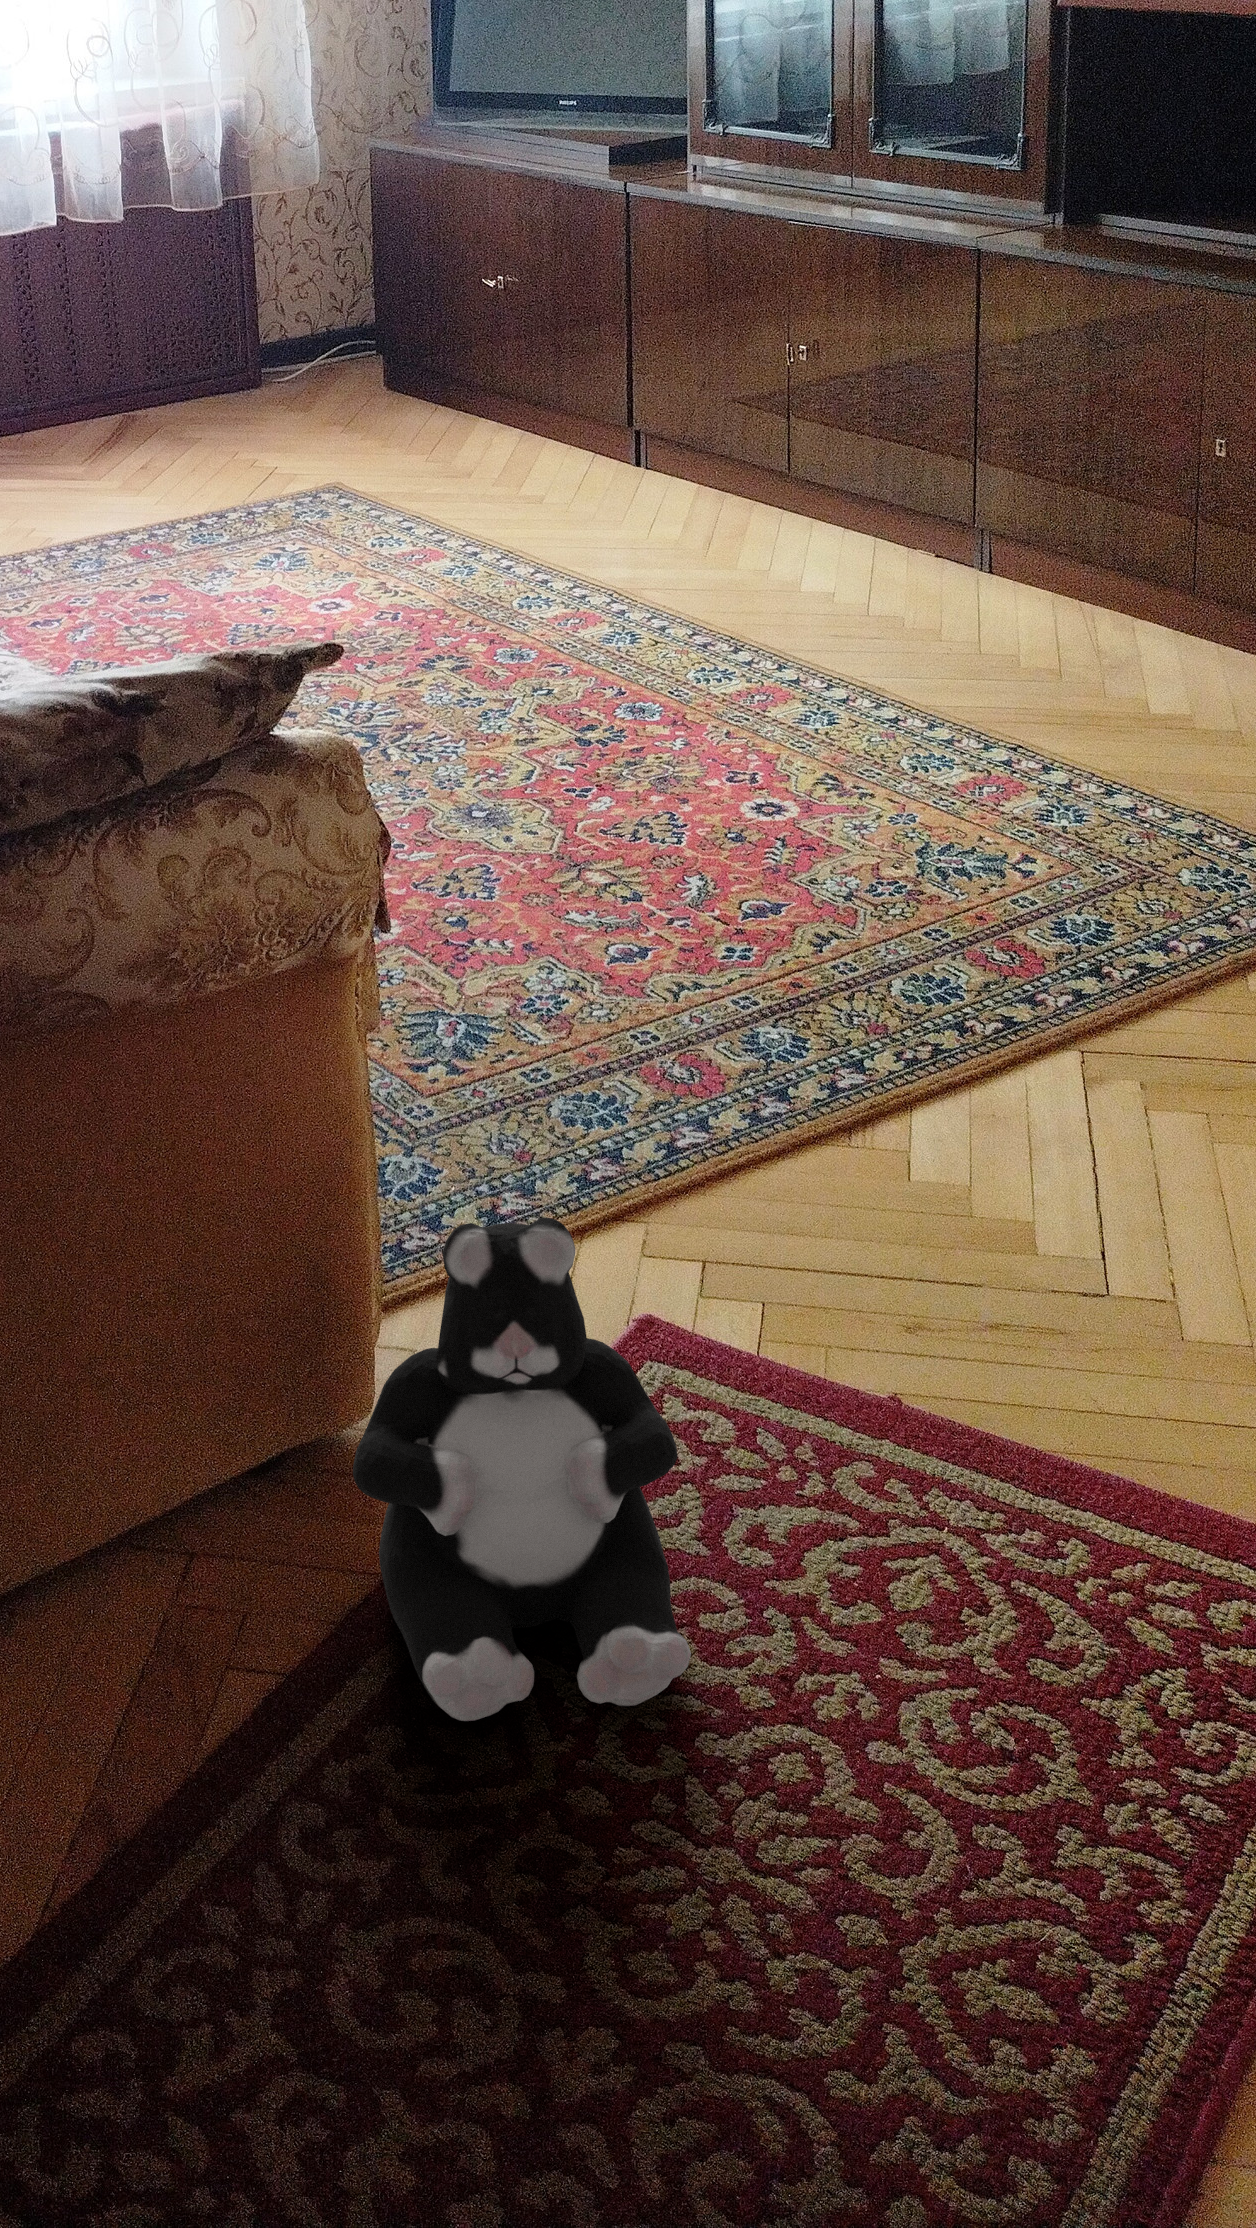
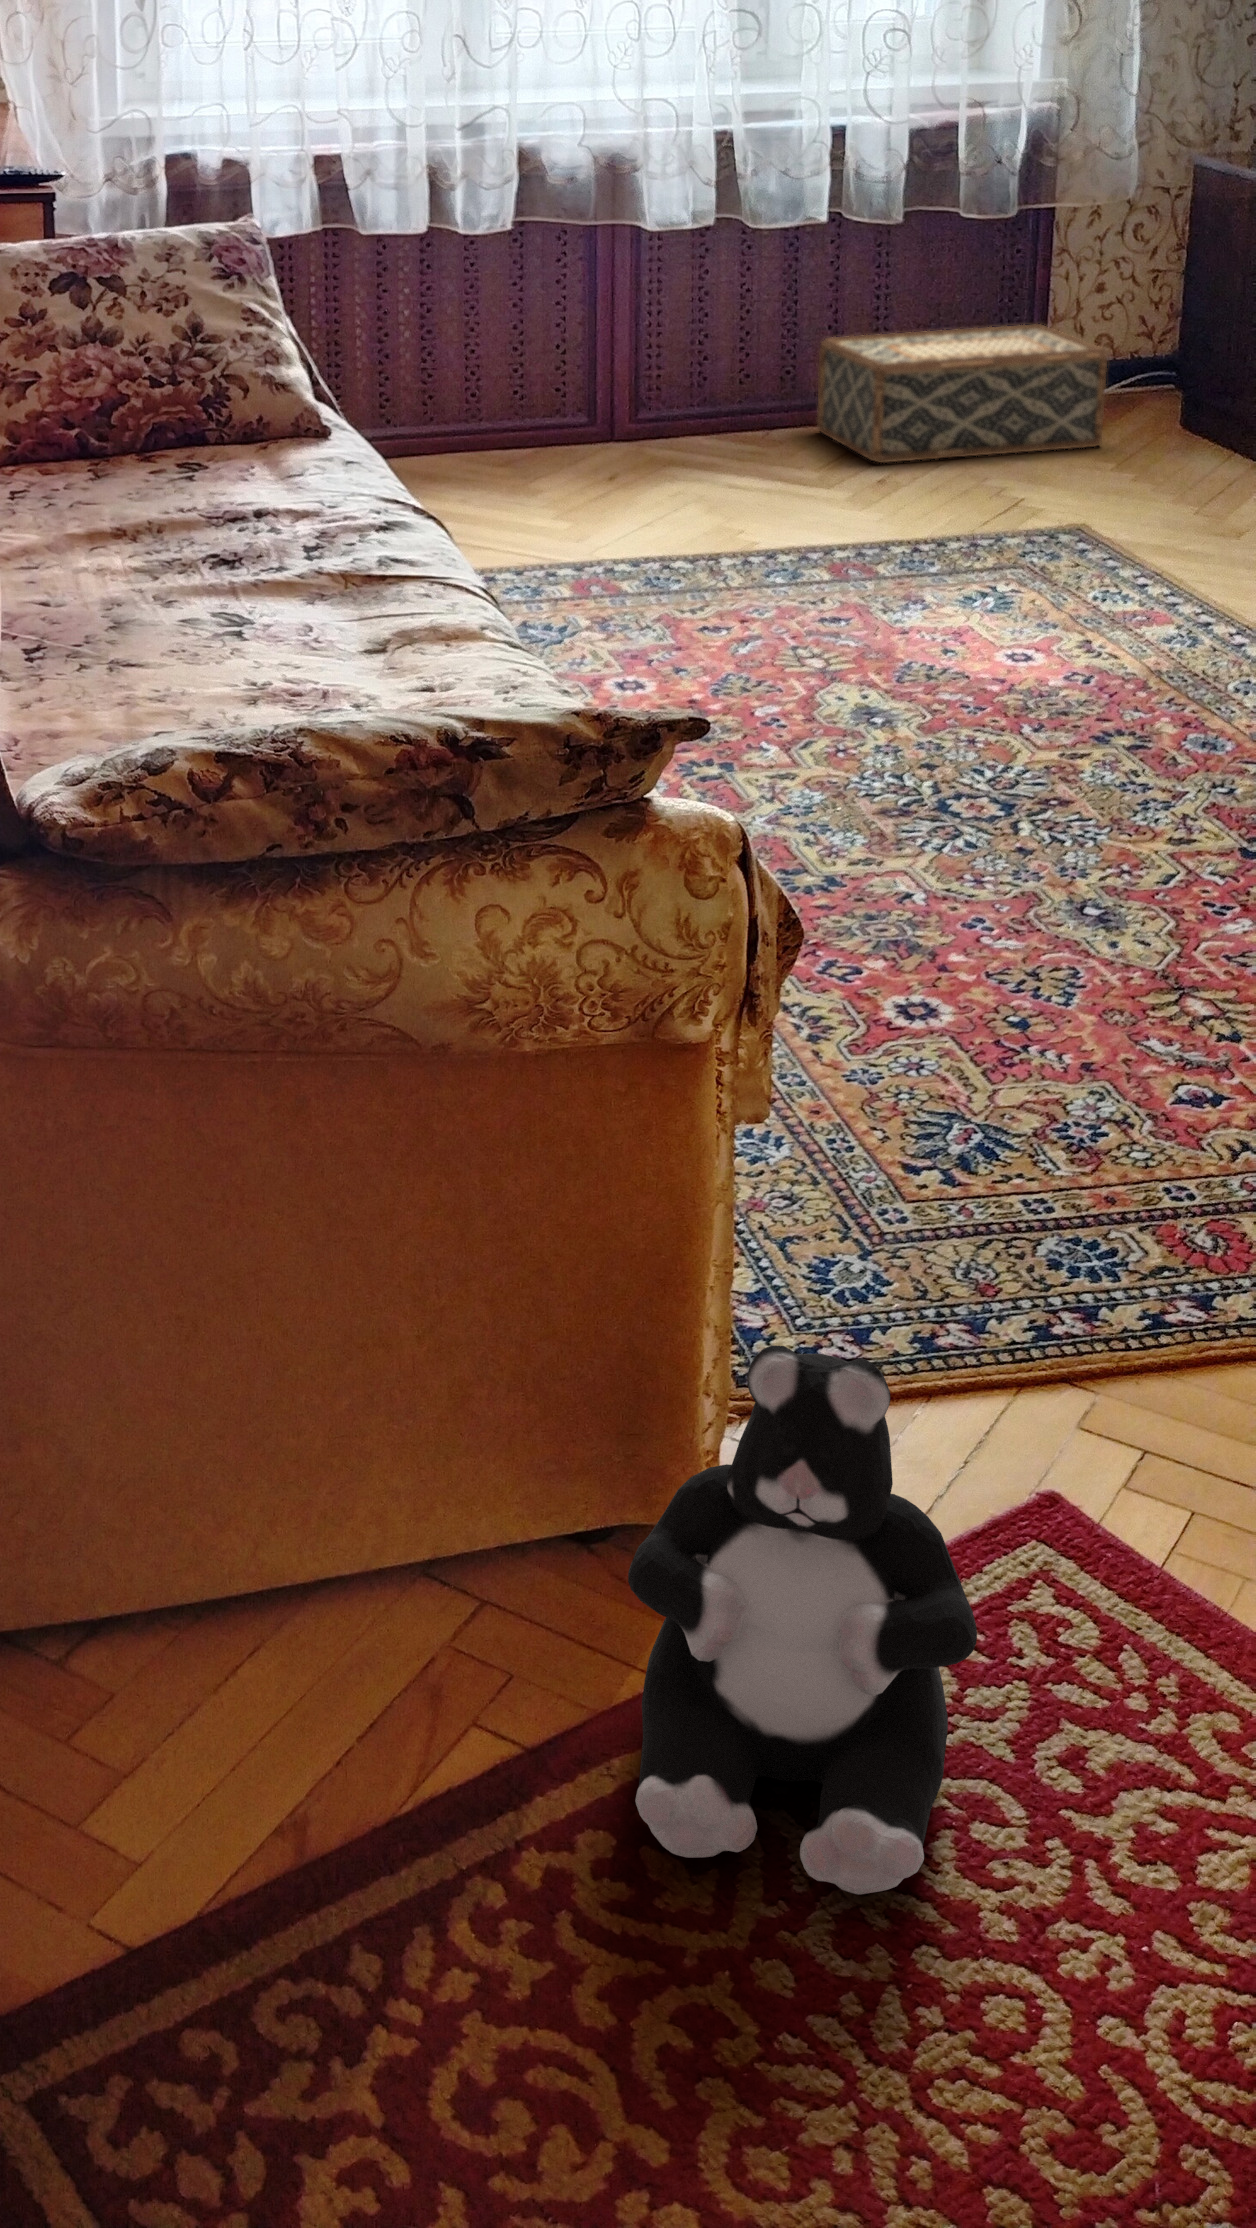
woven basket: none [57,307,323,450] -> present [817,324,1107,463]

